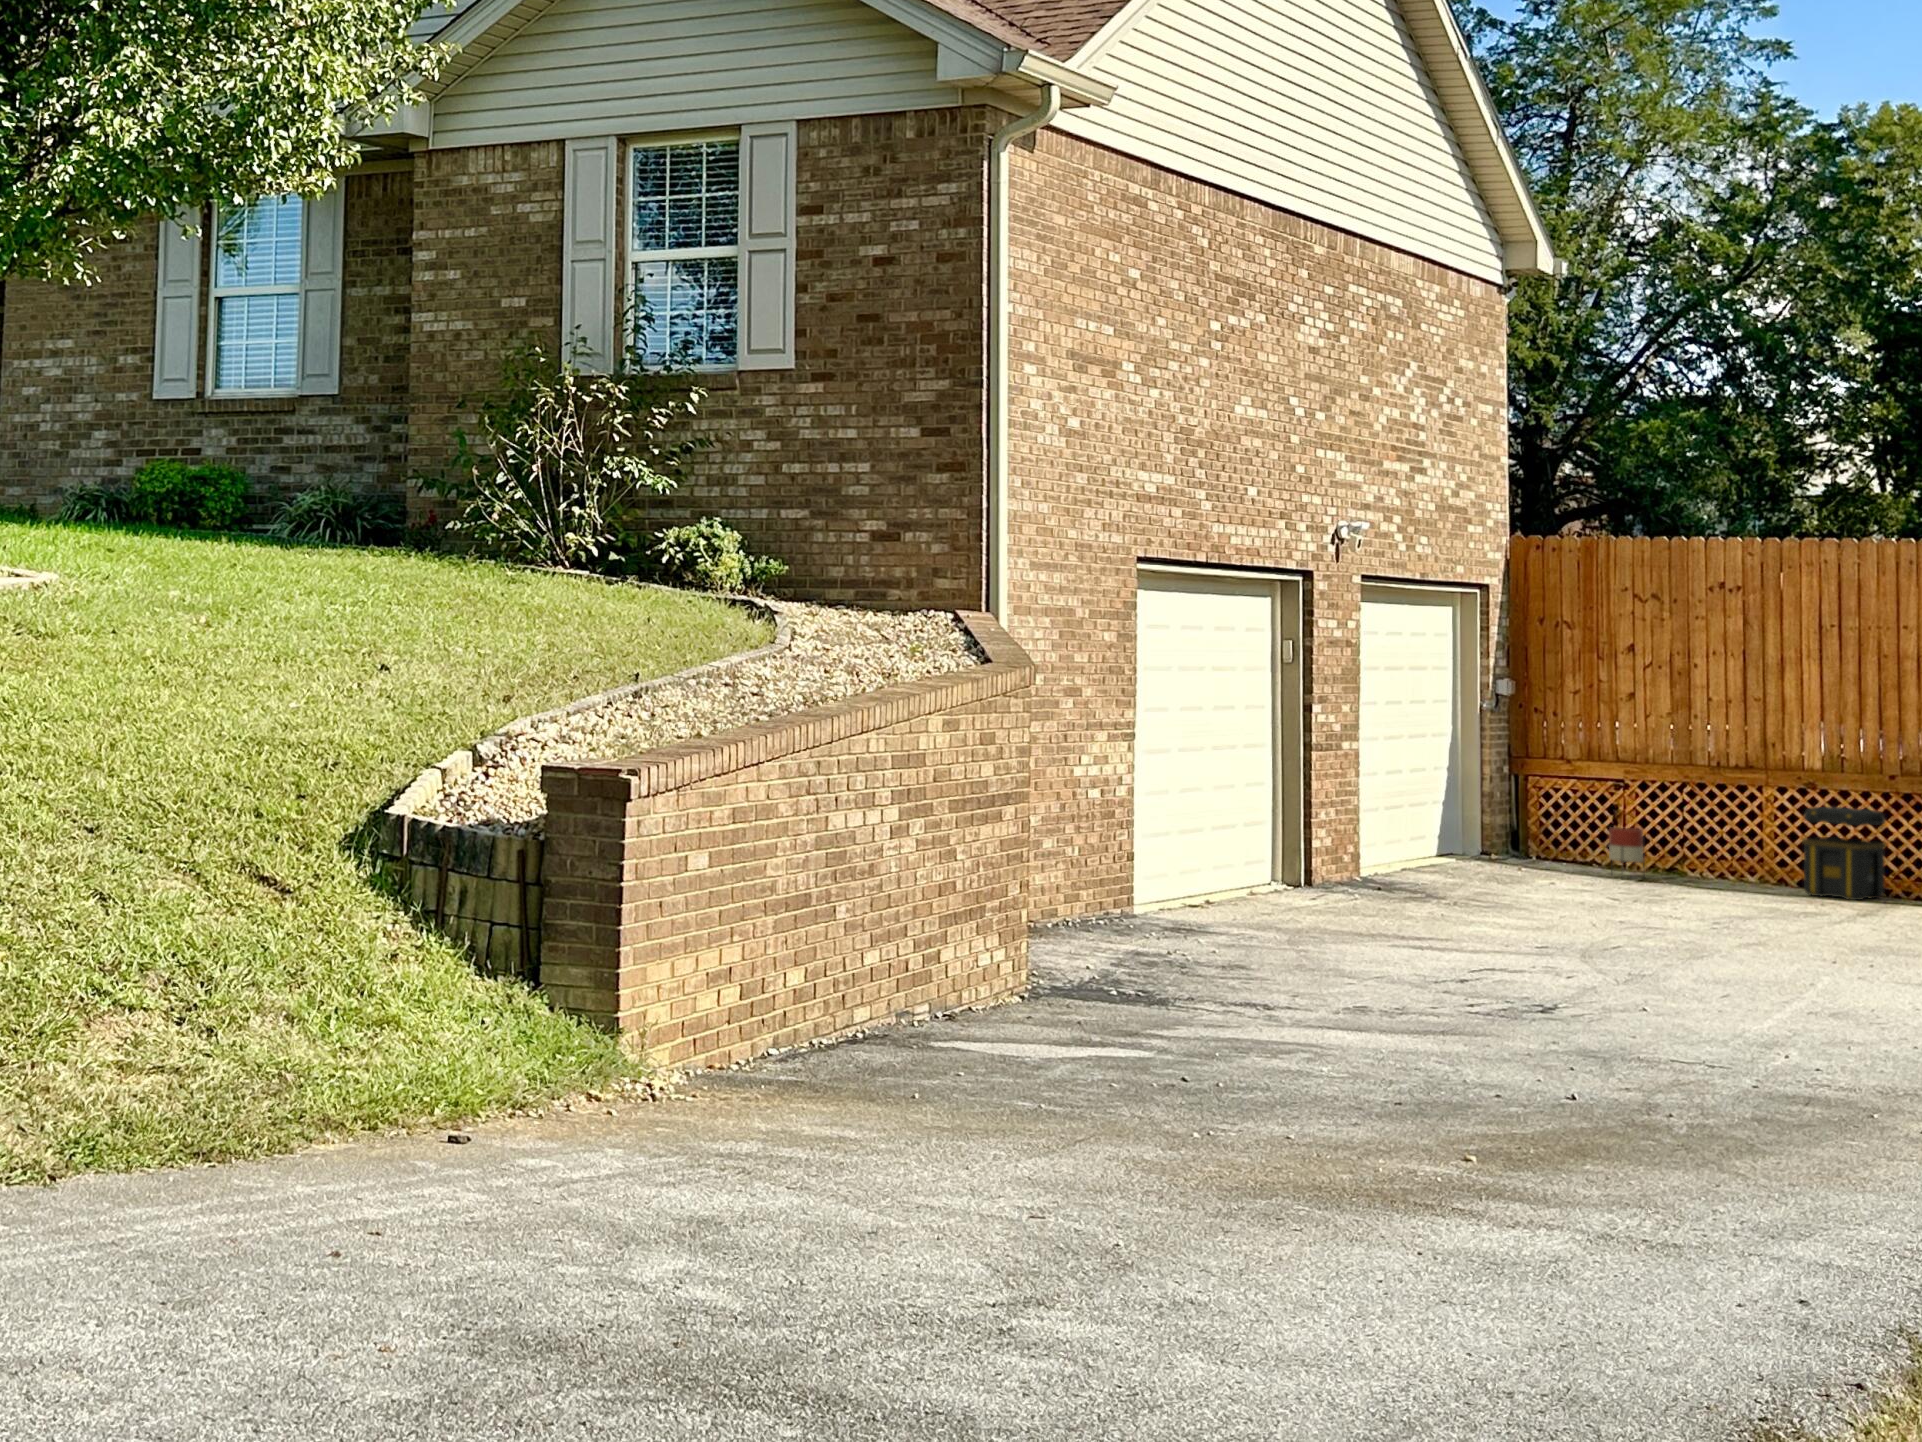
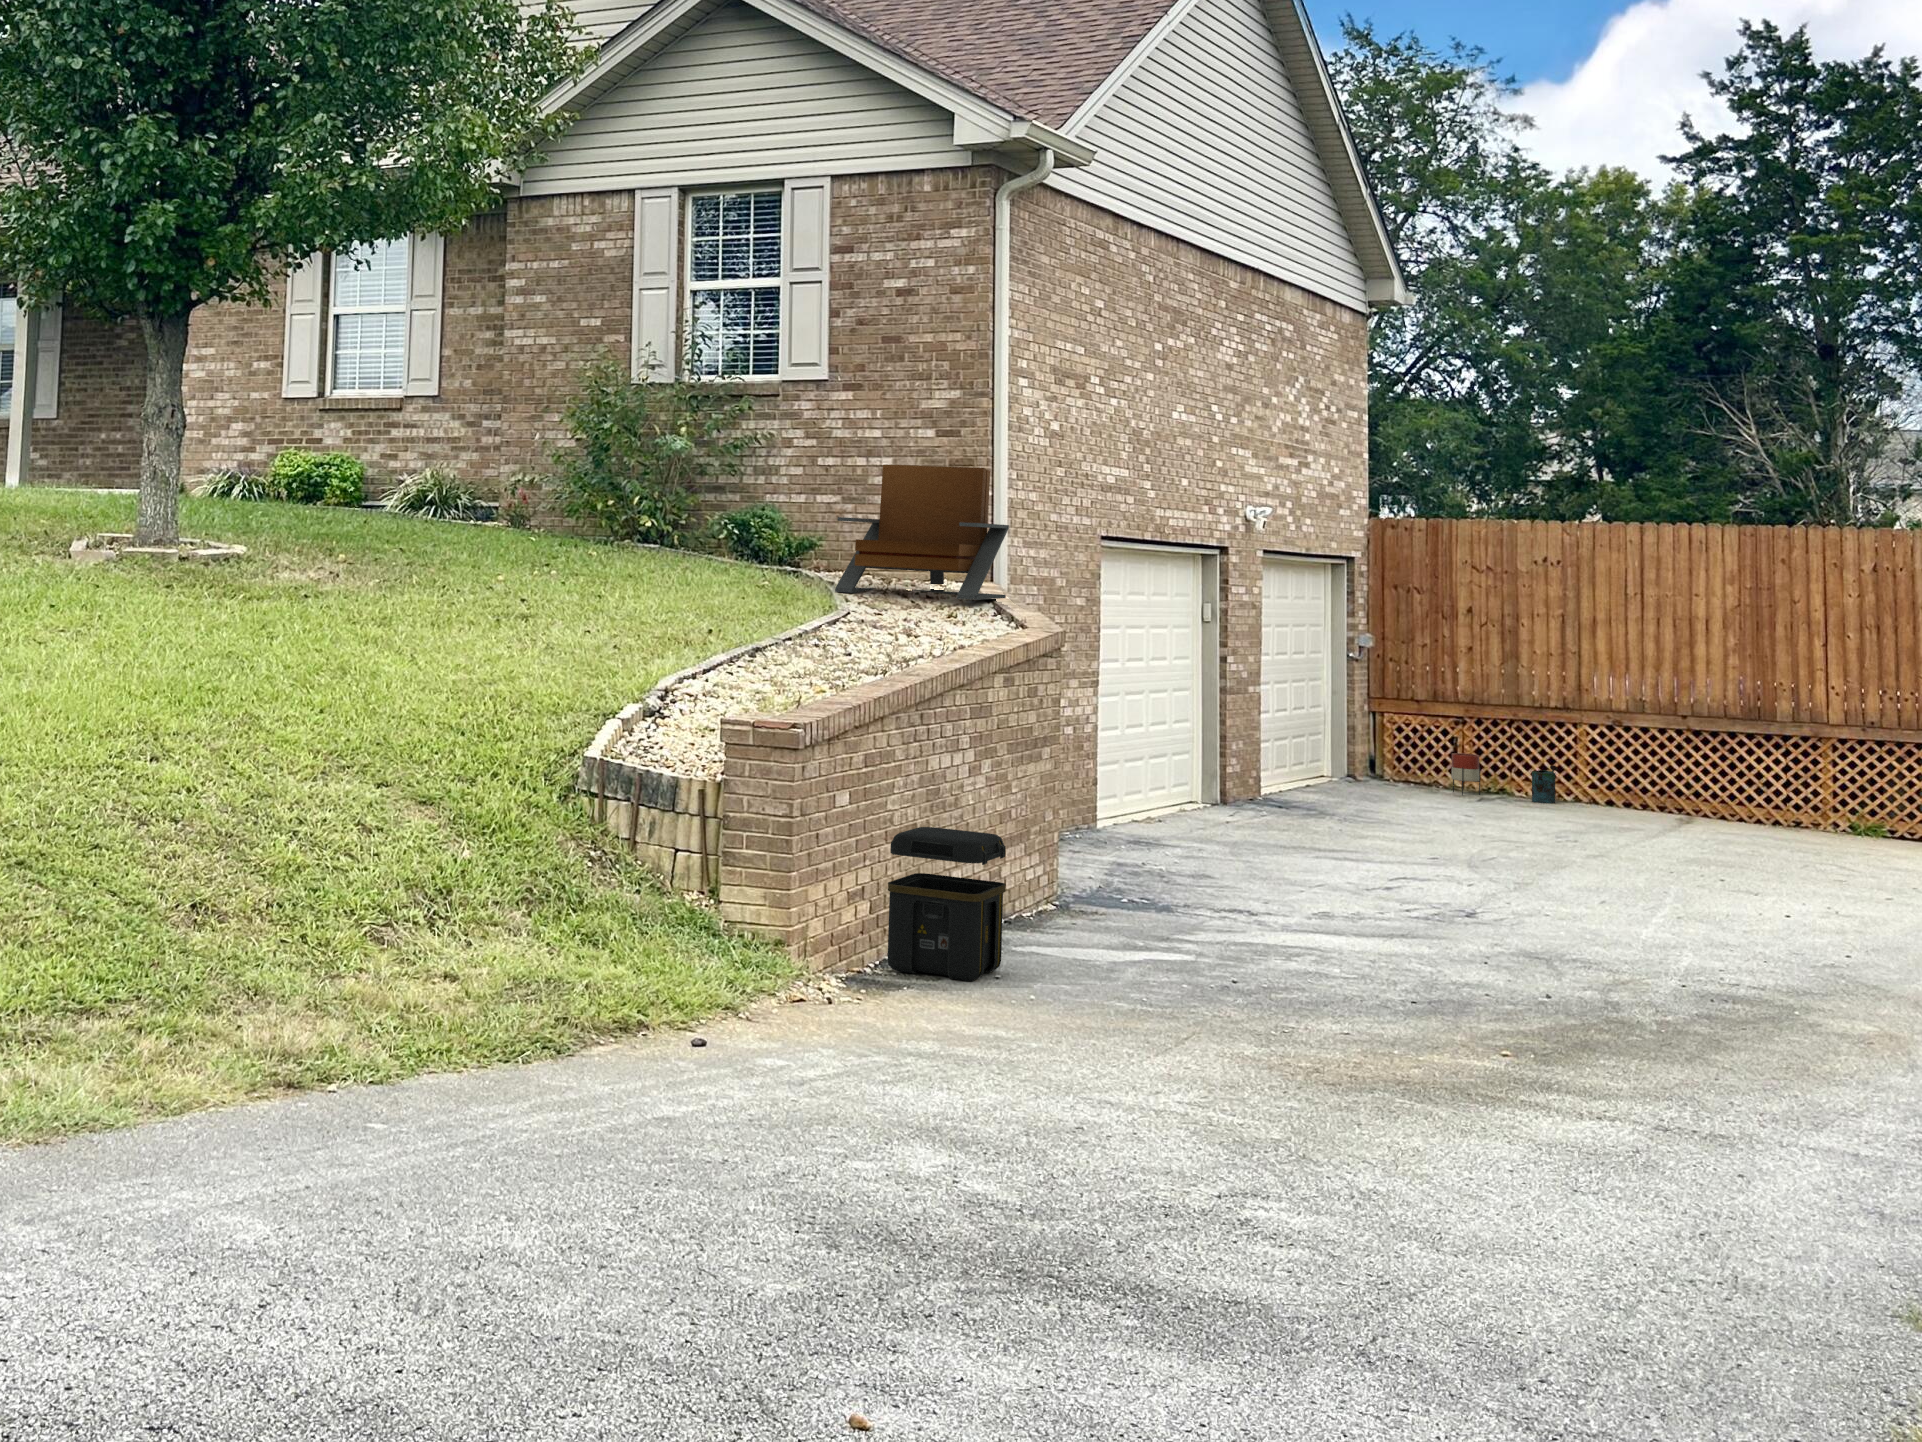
lounge chair: none [784,467,1001,629] -> present [835,465,1009,600]
toolbox: present [1802,807,1887,900] -> present [887,827,1006,981]
watering can: none [1705,841,1739,888] -> present [1532,765,1558,804]

